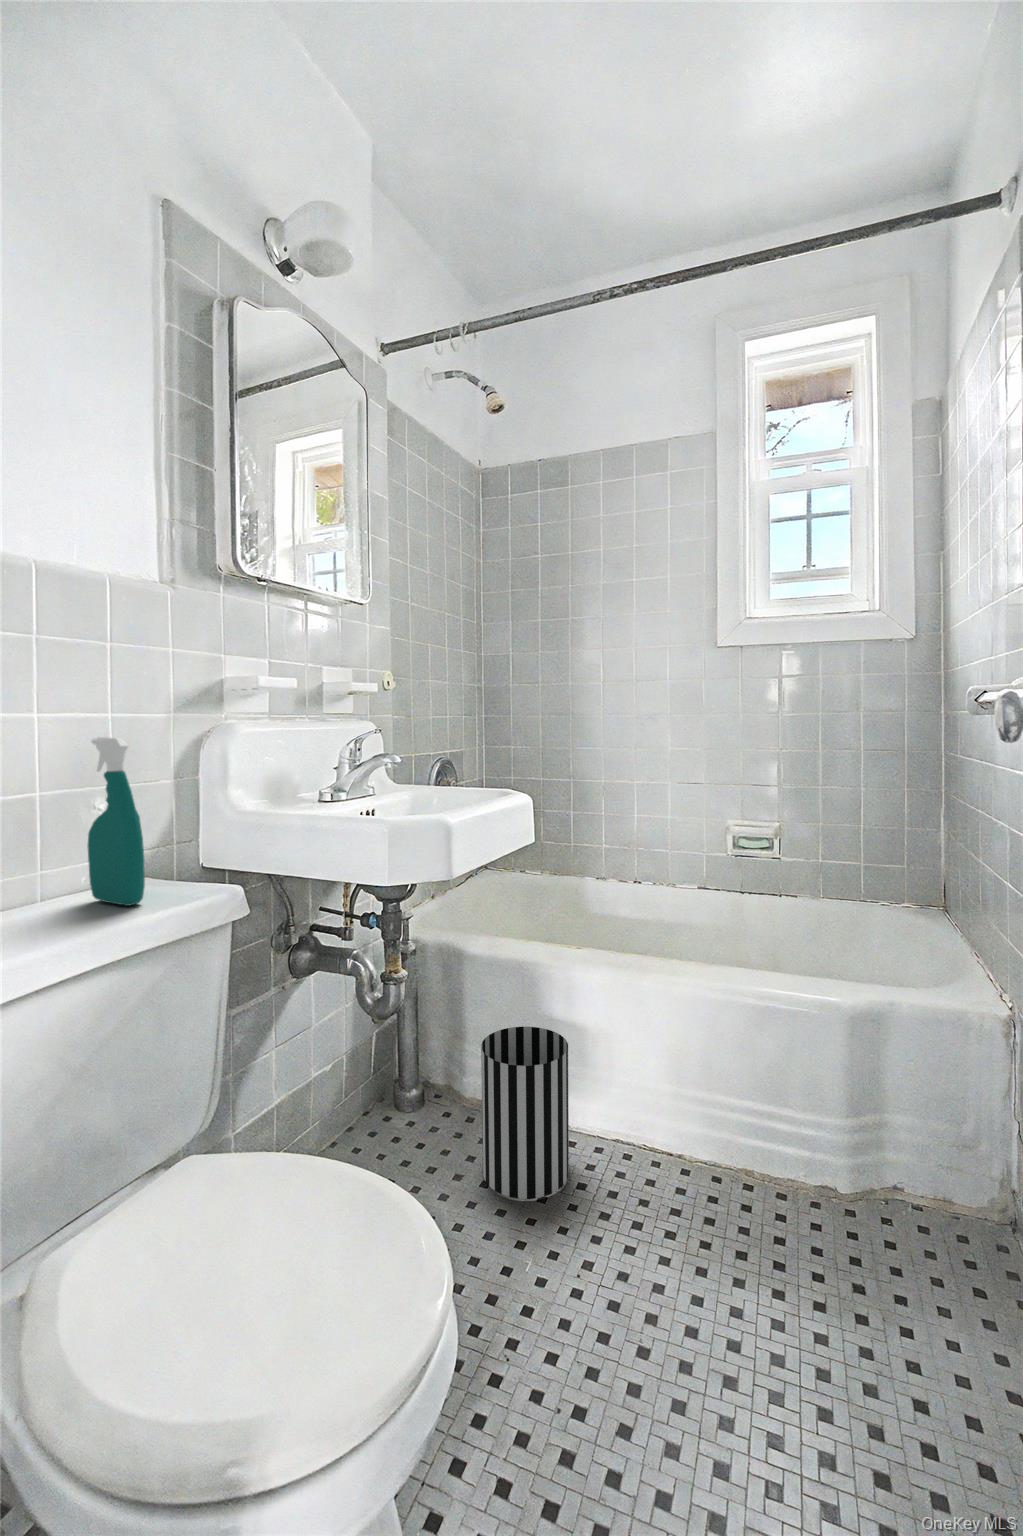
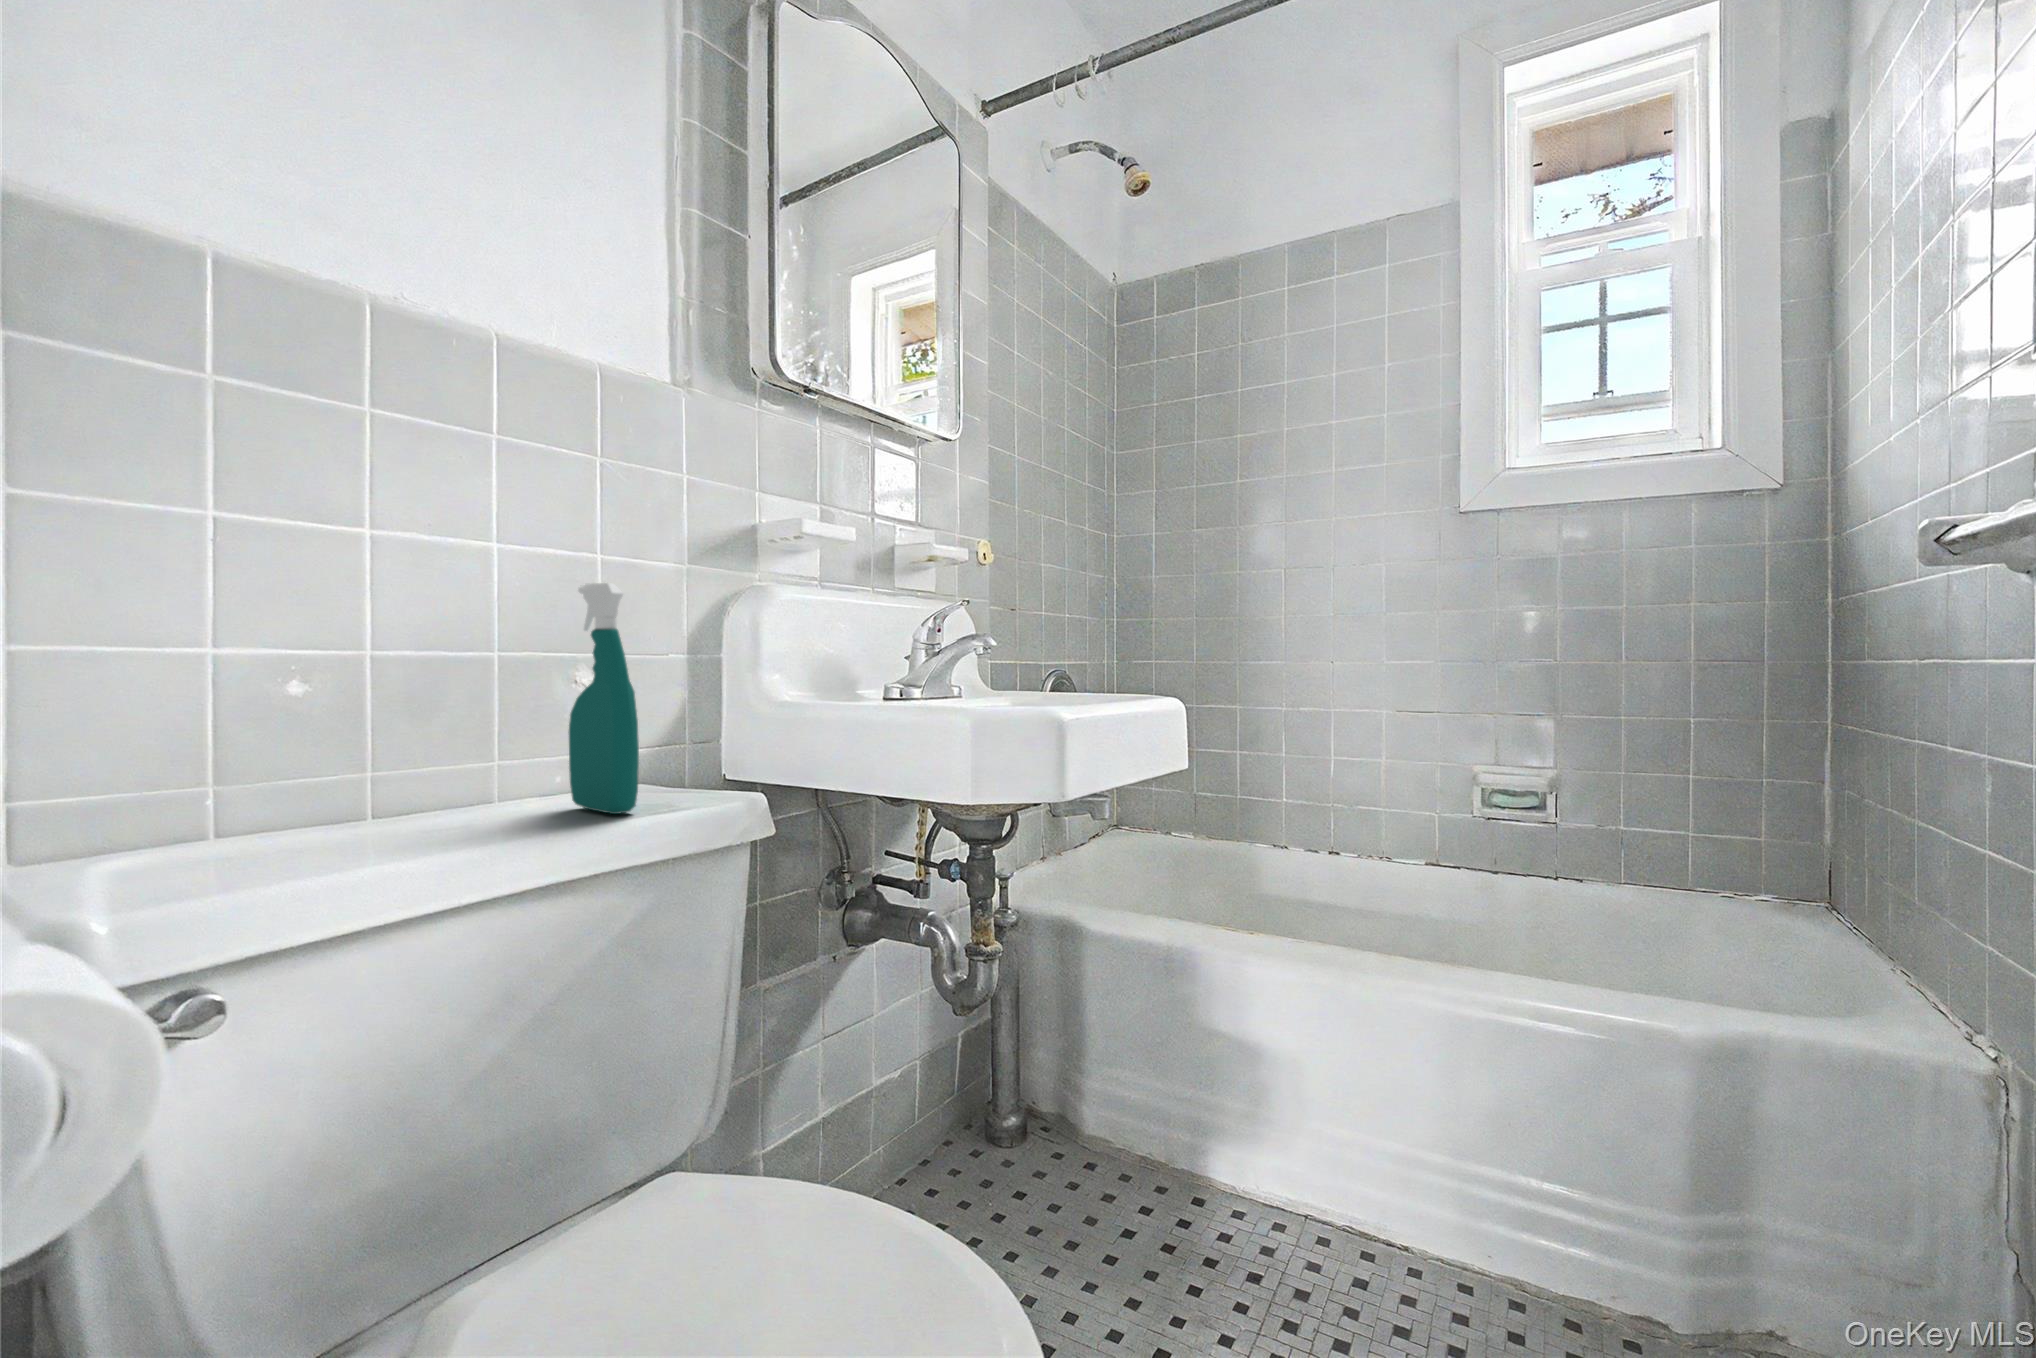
wastebasket: present [481,1027,569,1199] -> none [1105,1037,1233,1292]

